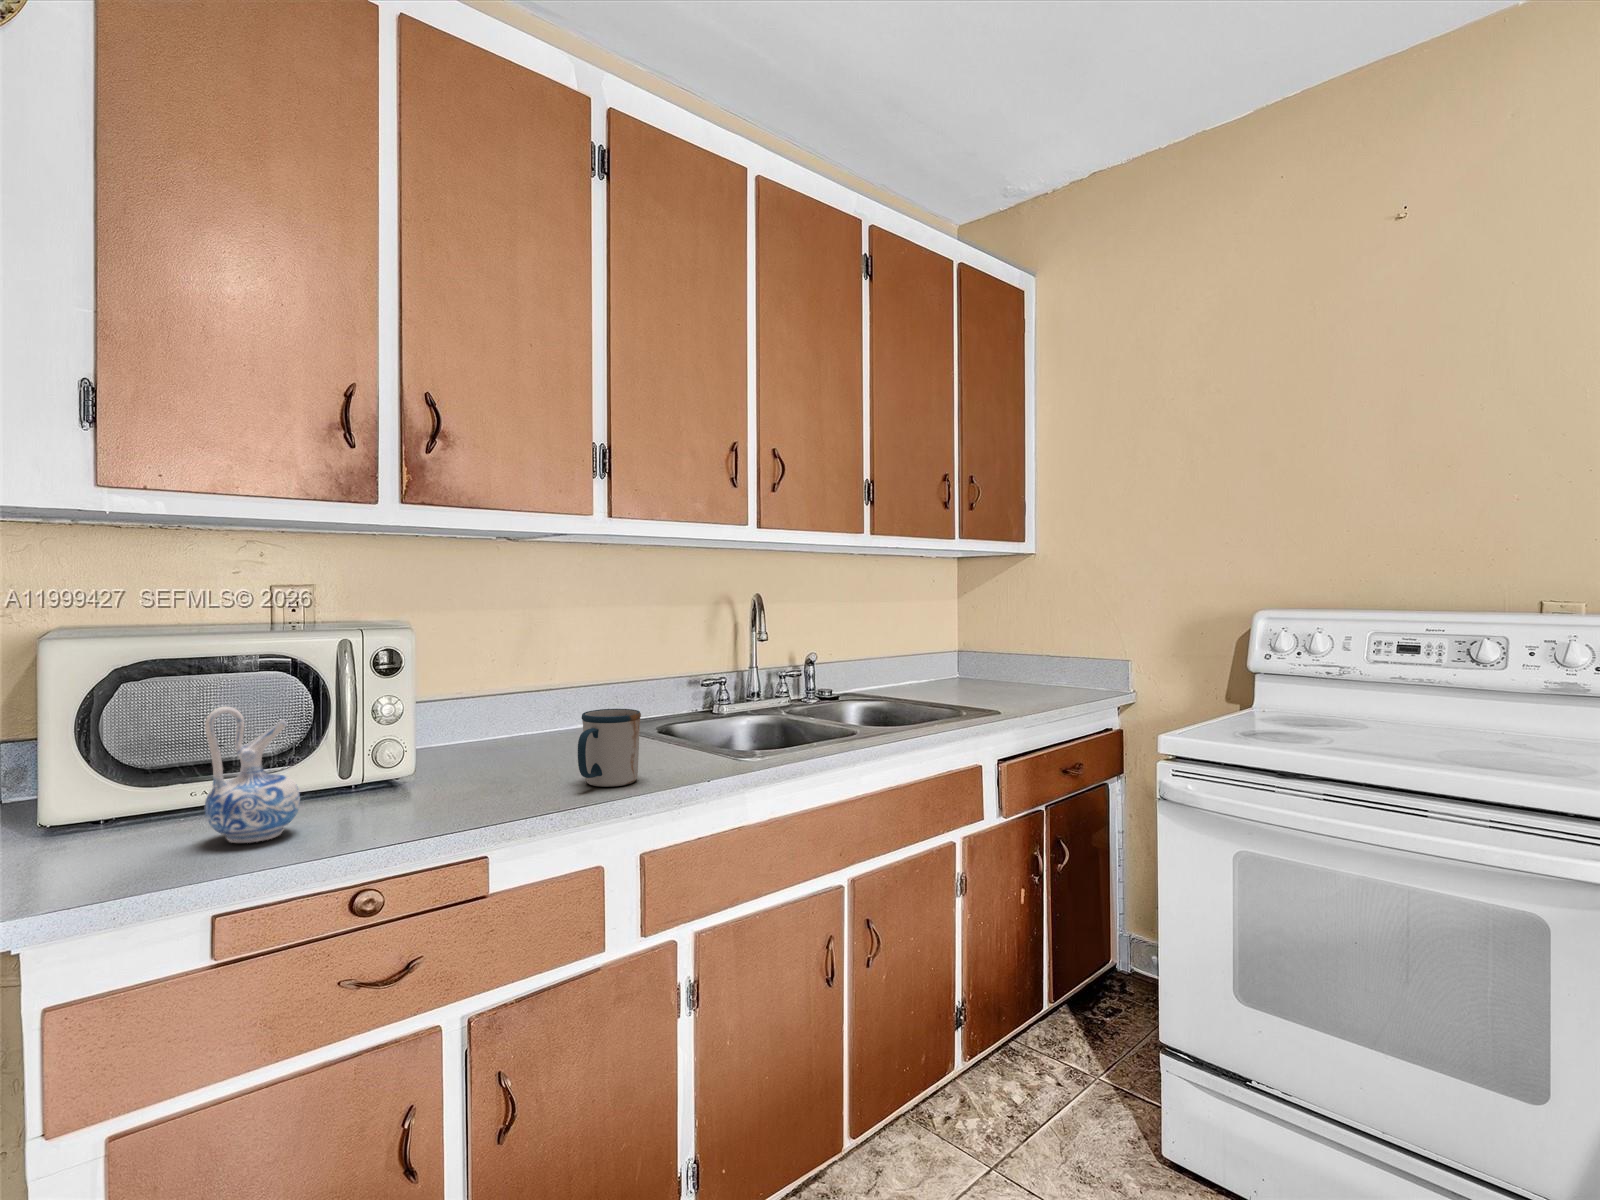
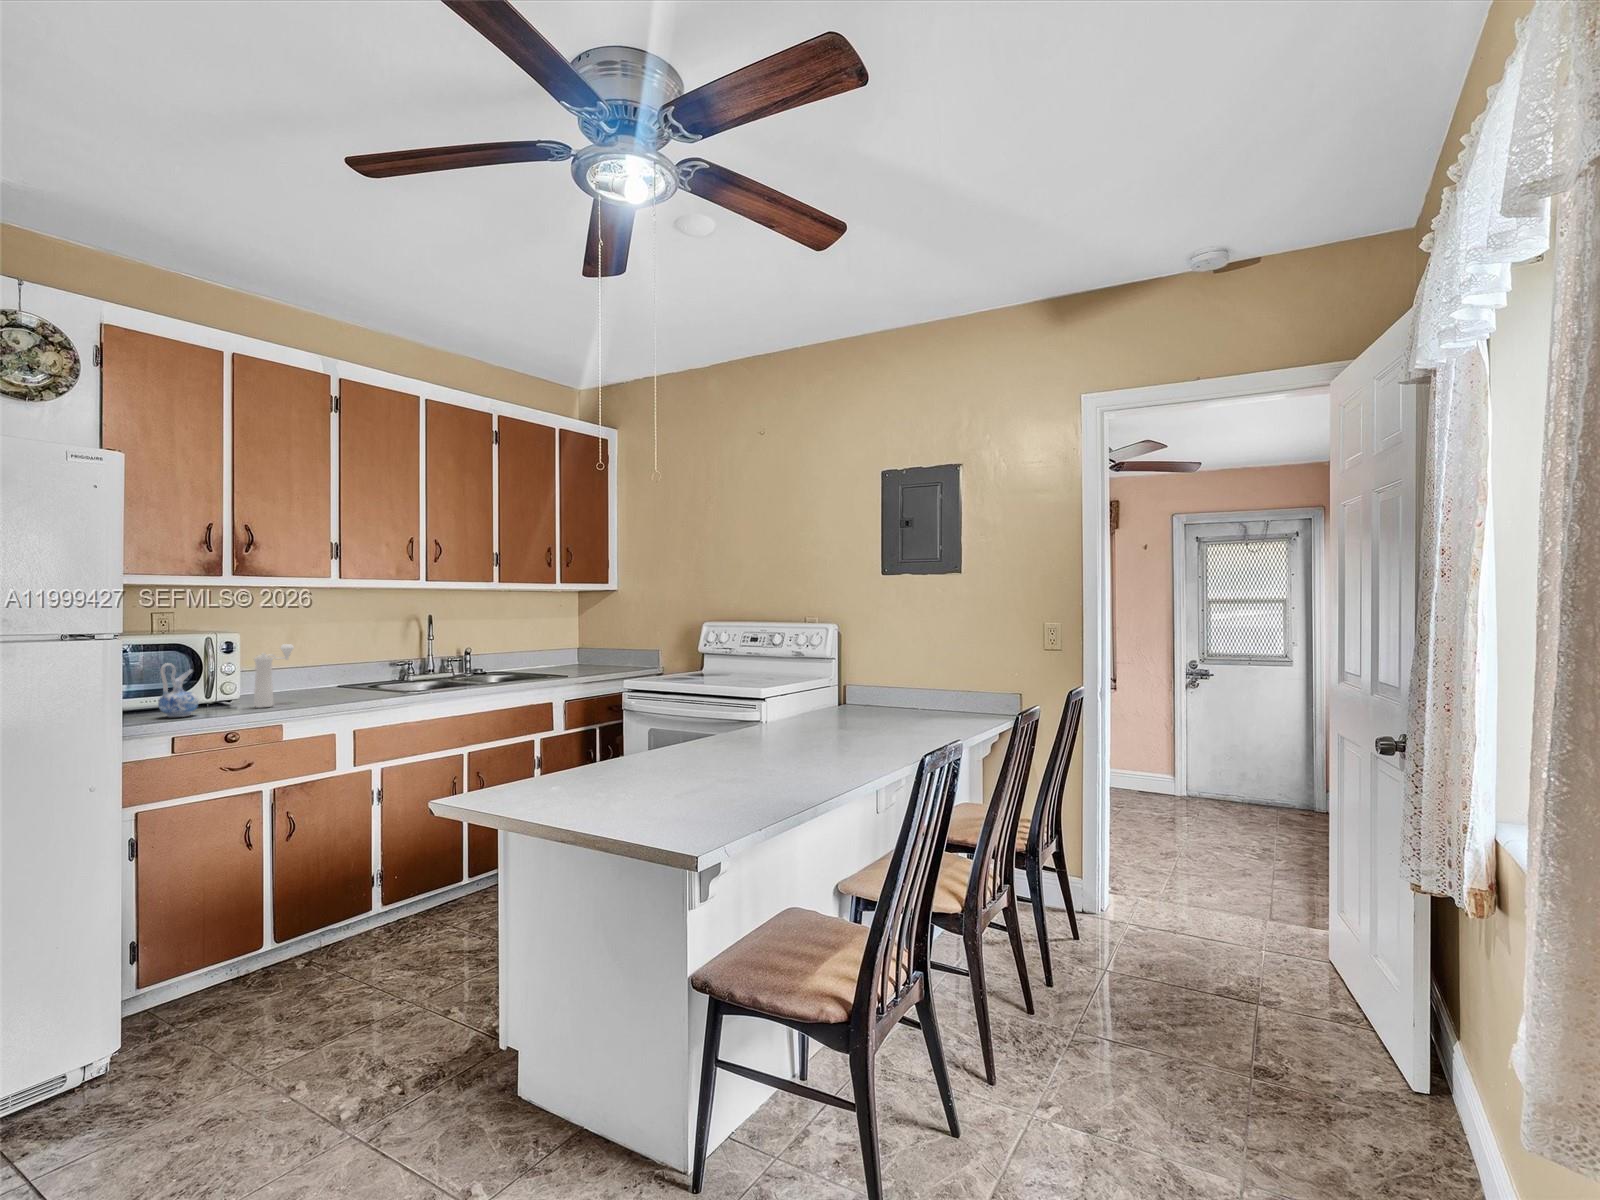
pepper mill: none [433,654,520,803] -> present [254,644,294,708]
mug: present [578,709,641,787] -> none [324,669,355,702]

